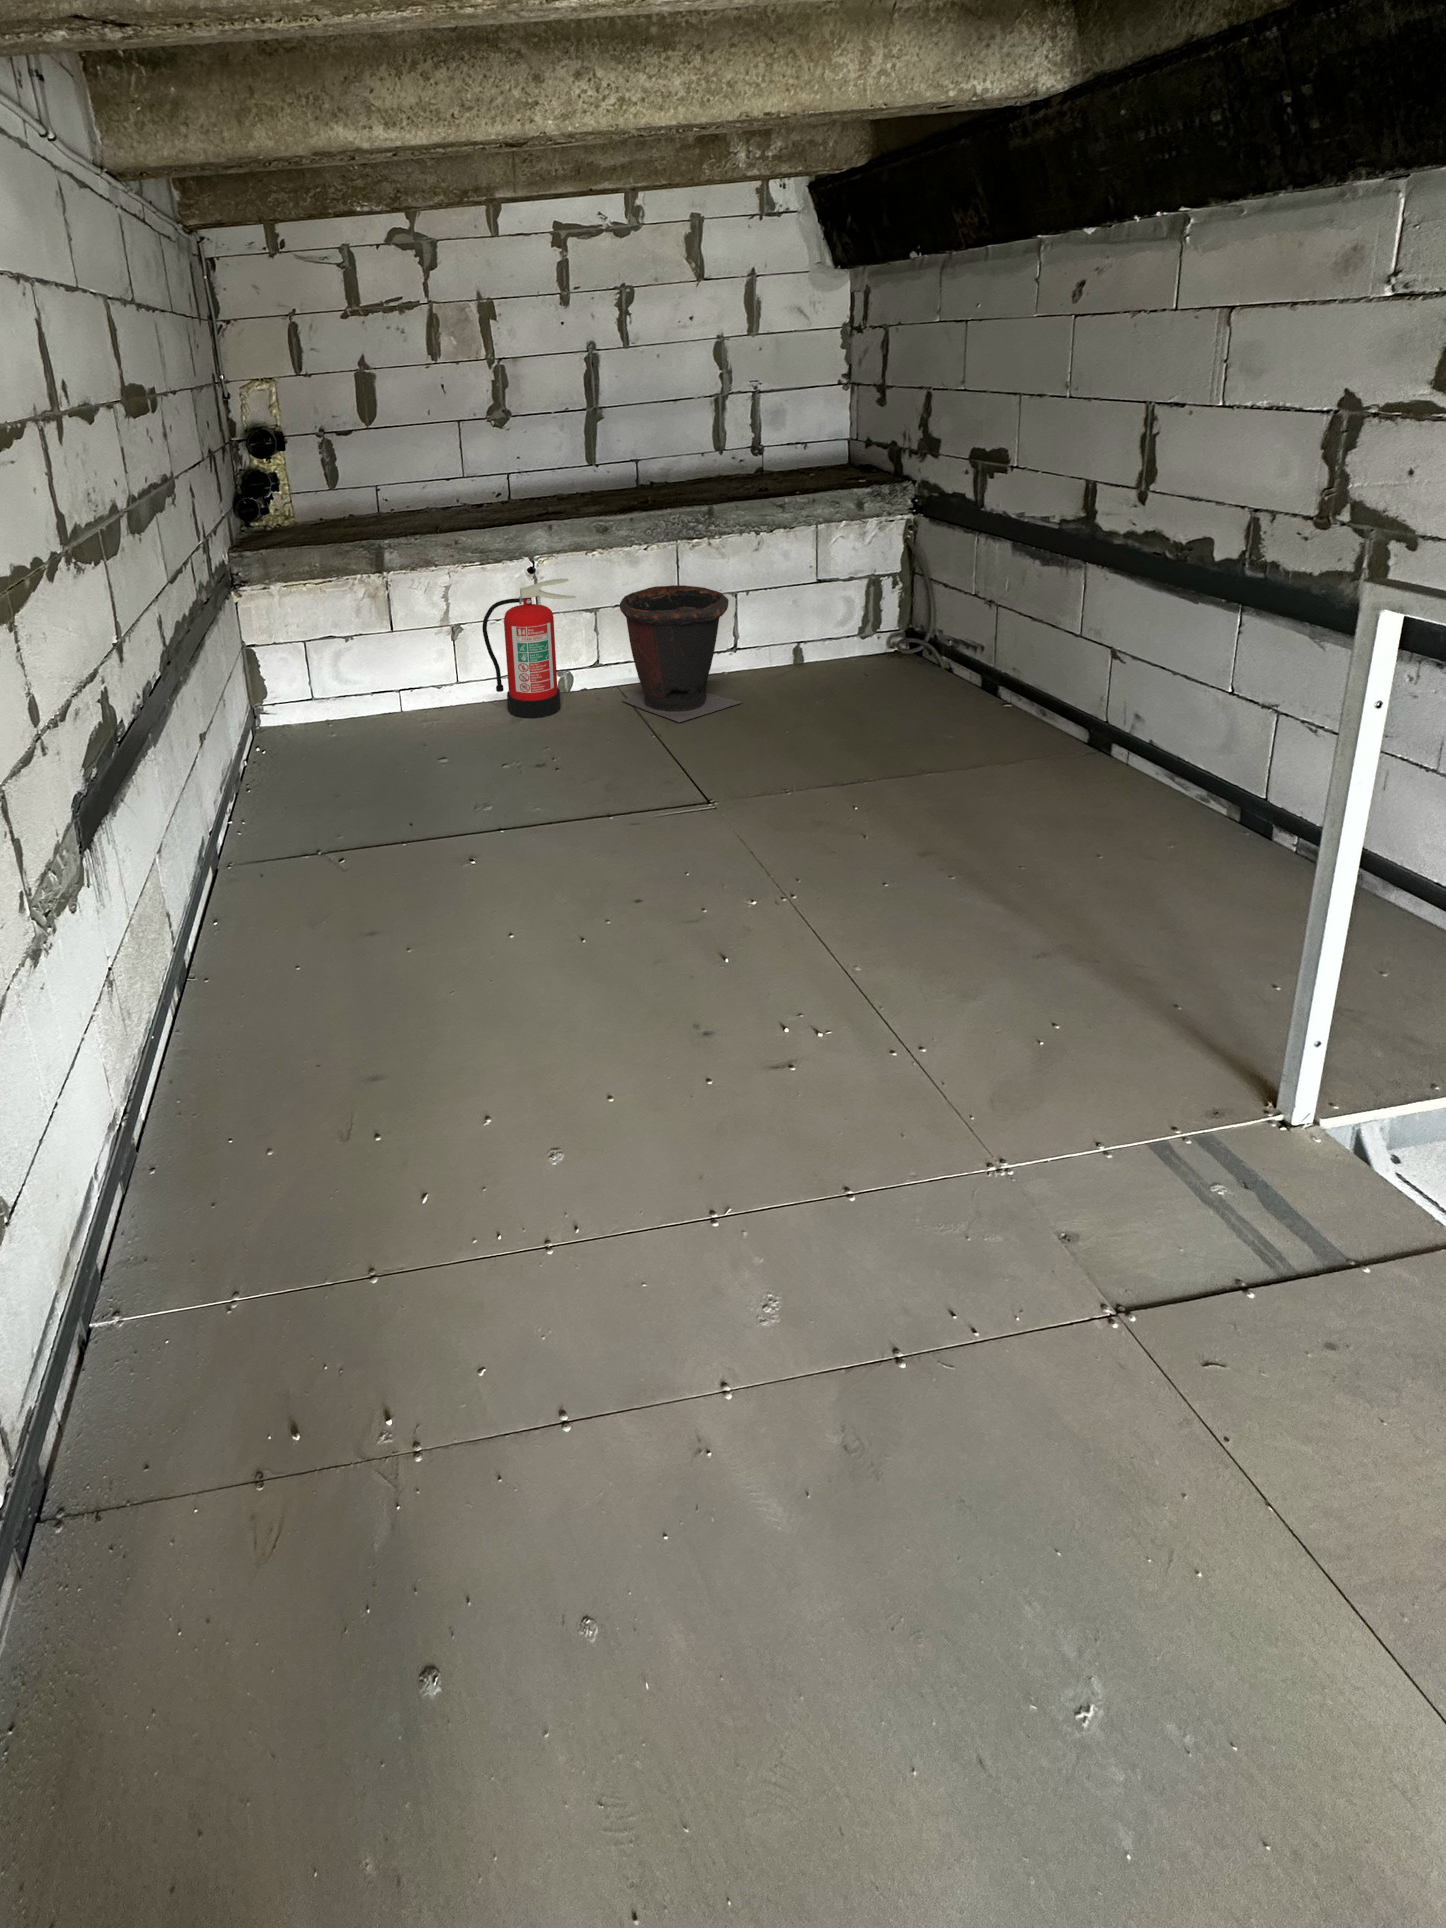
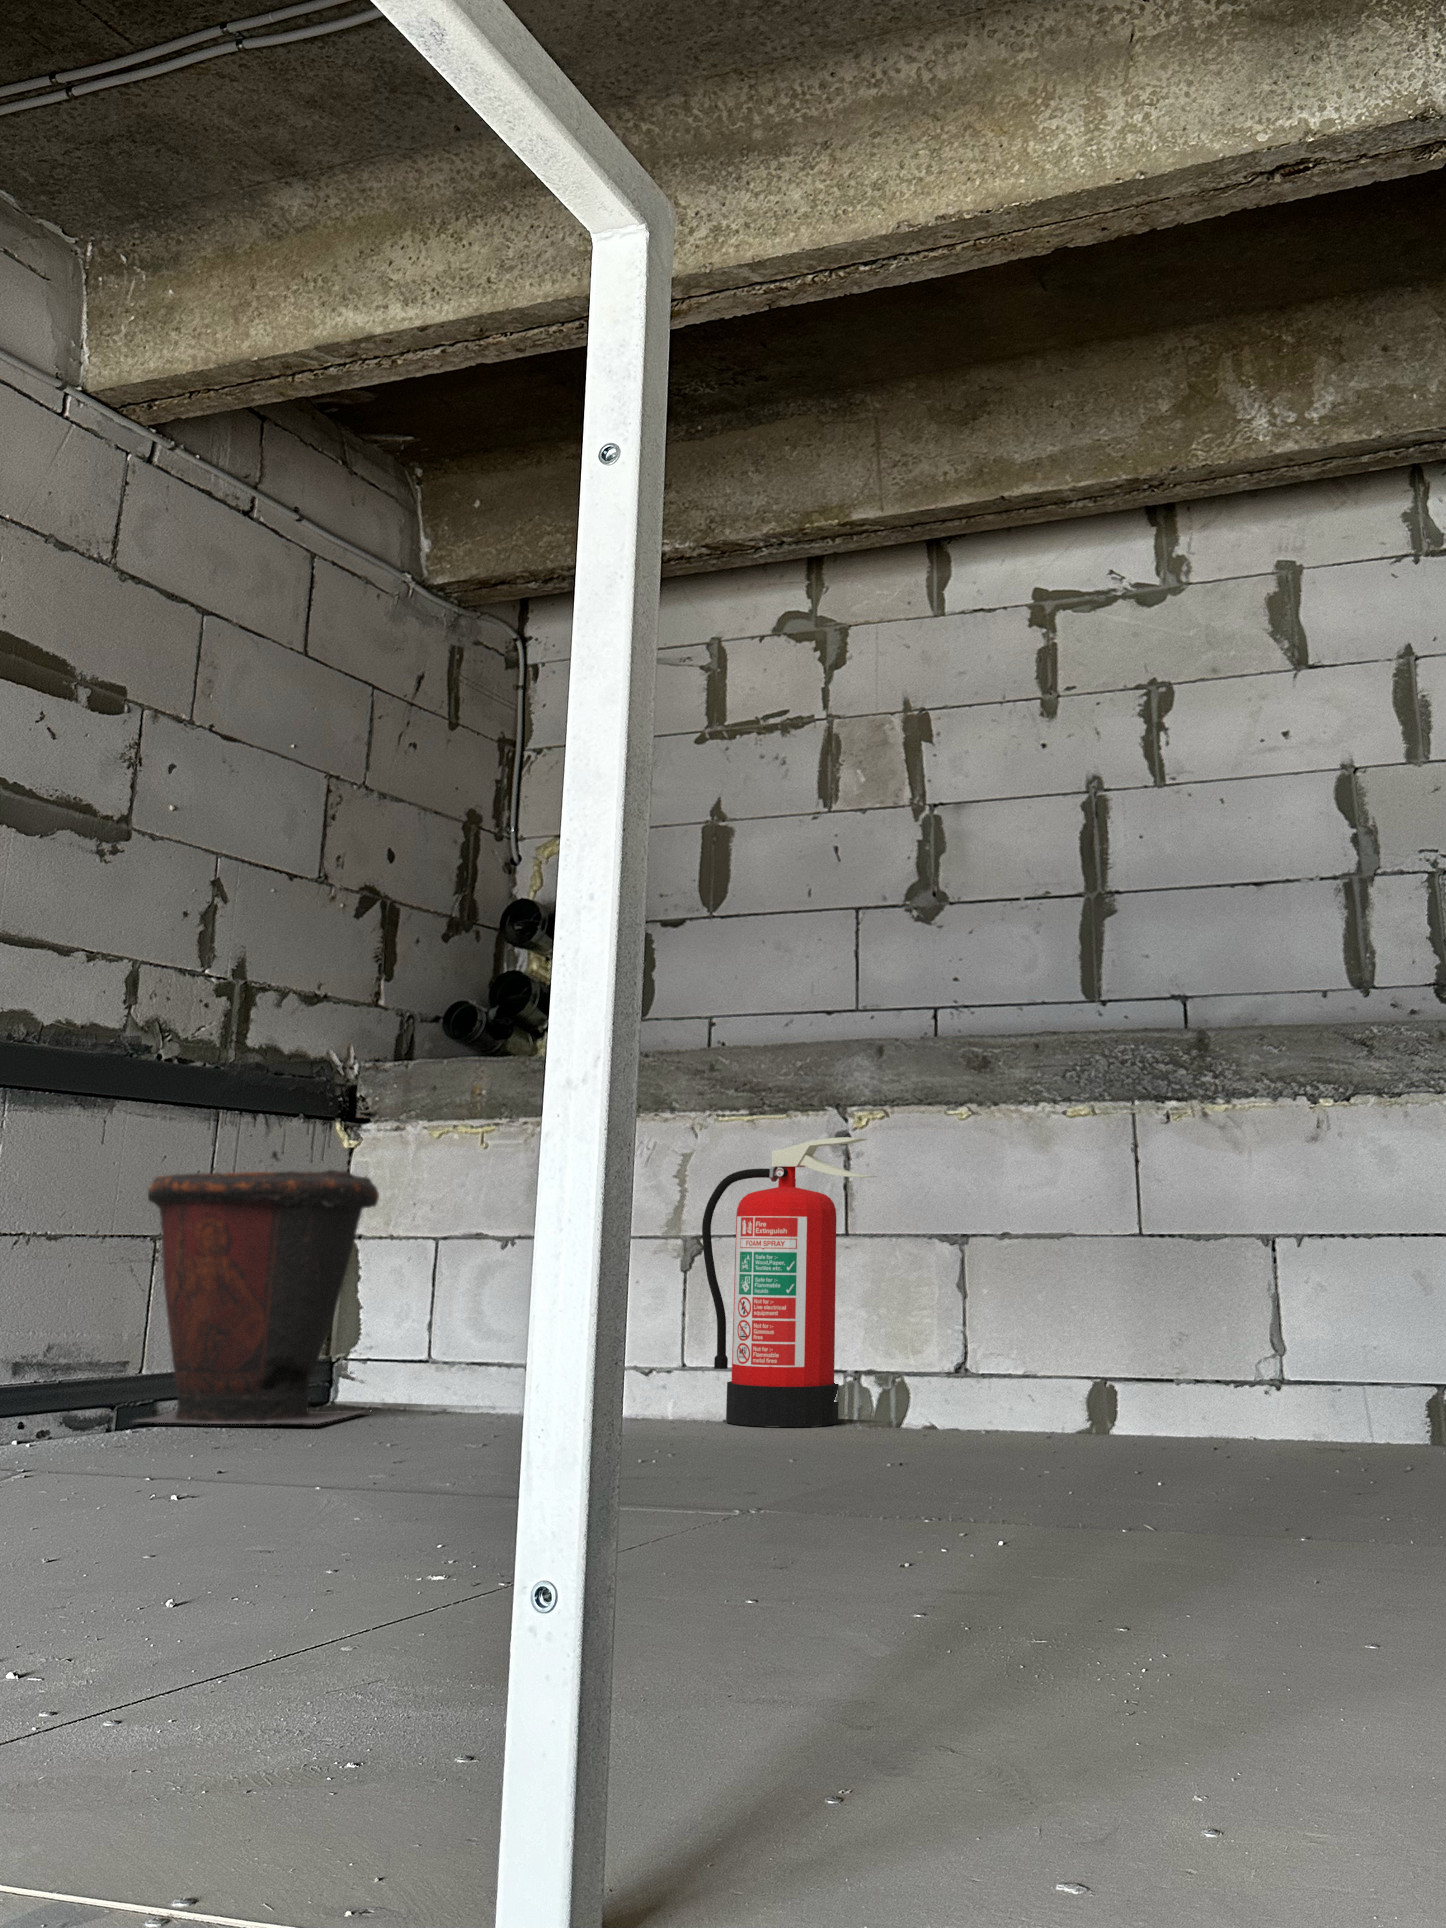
bucket: present [620,585,742,722] -> present [137,1151,379,1424]

